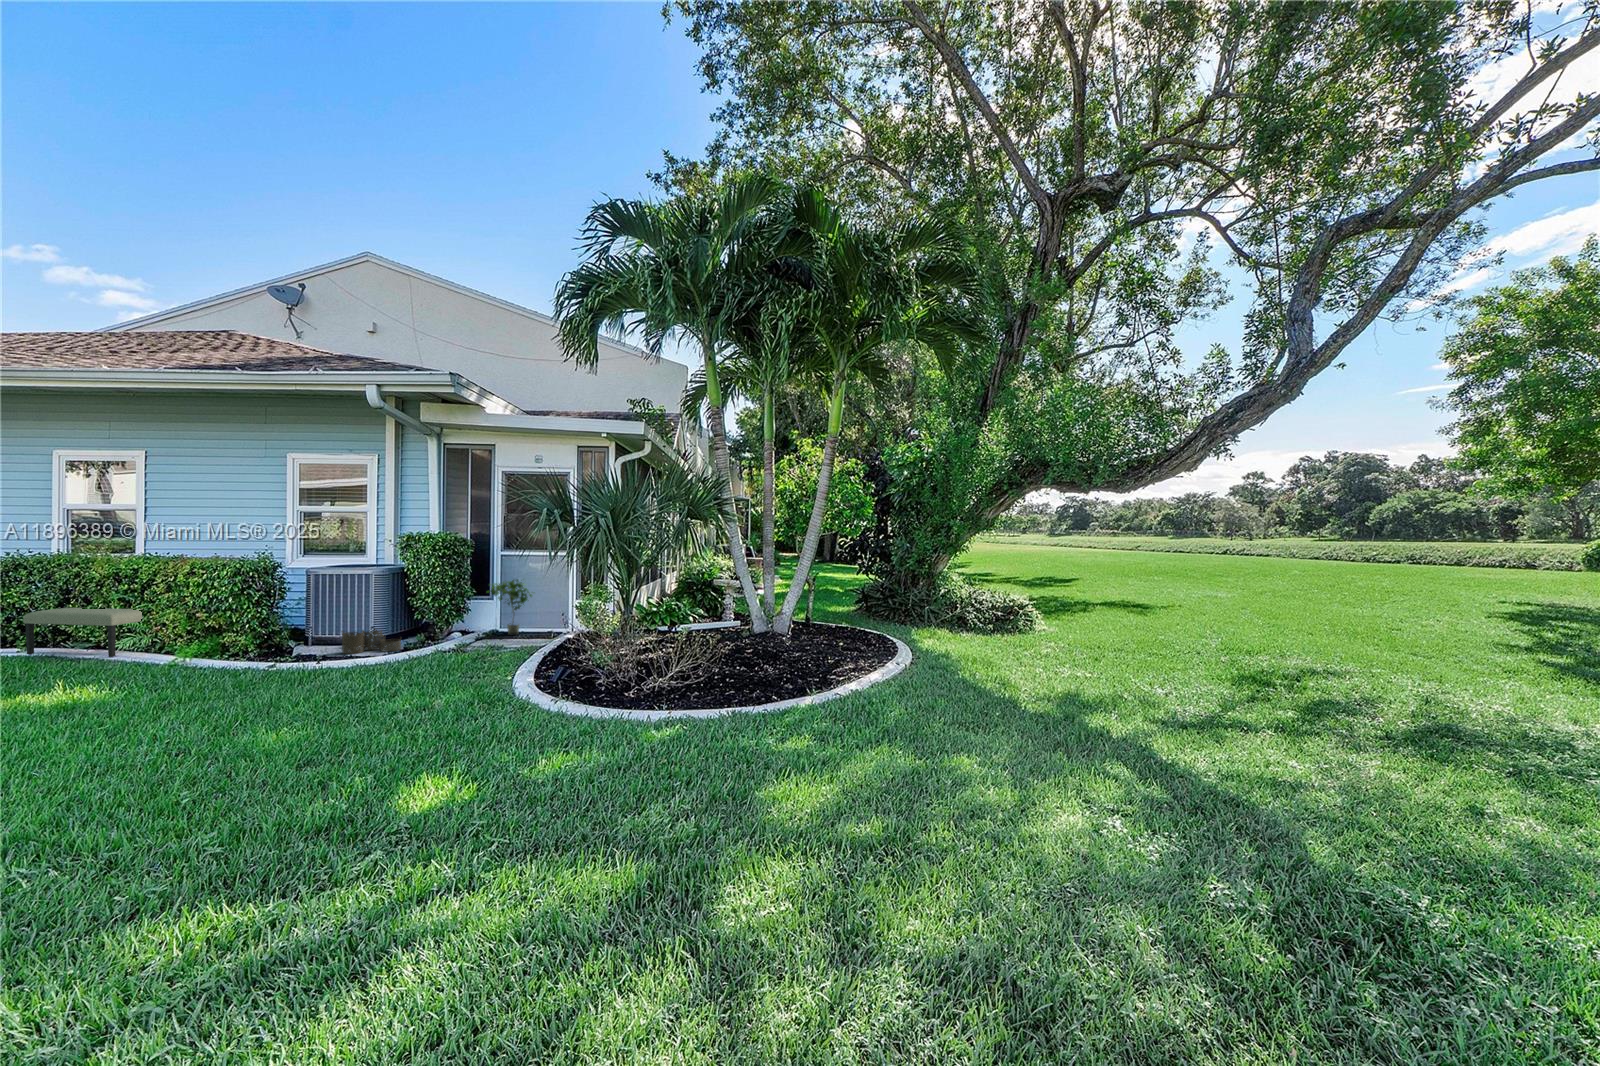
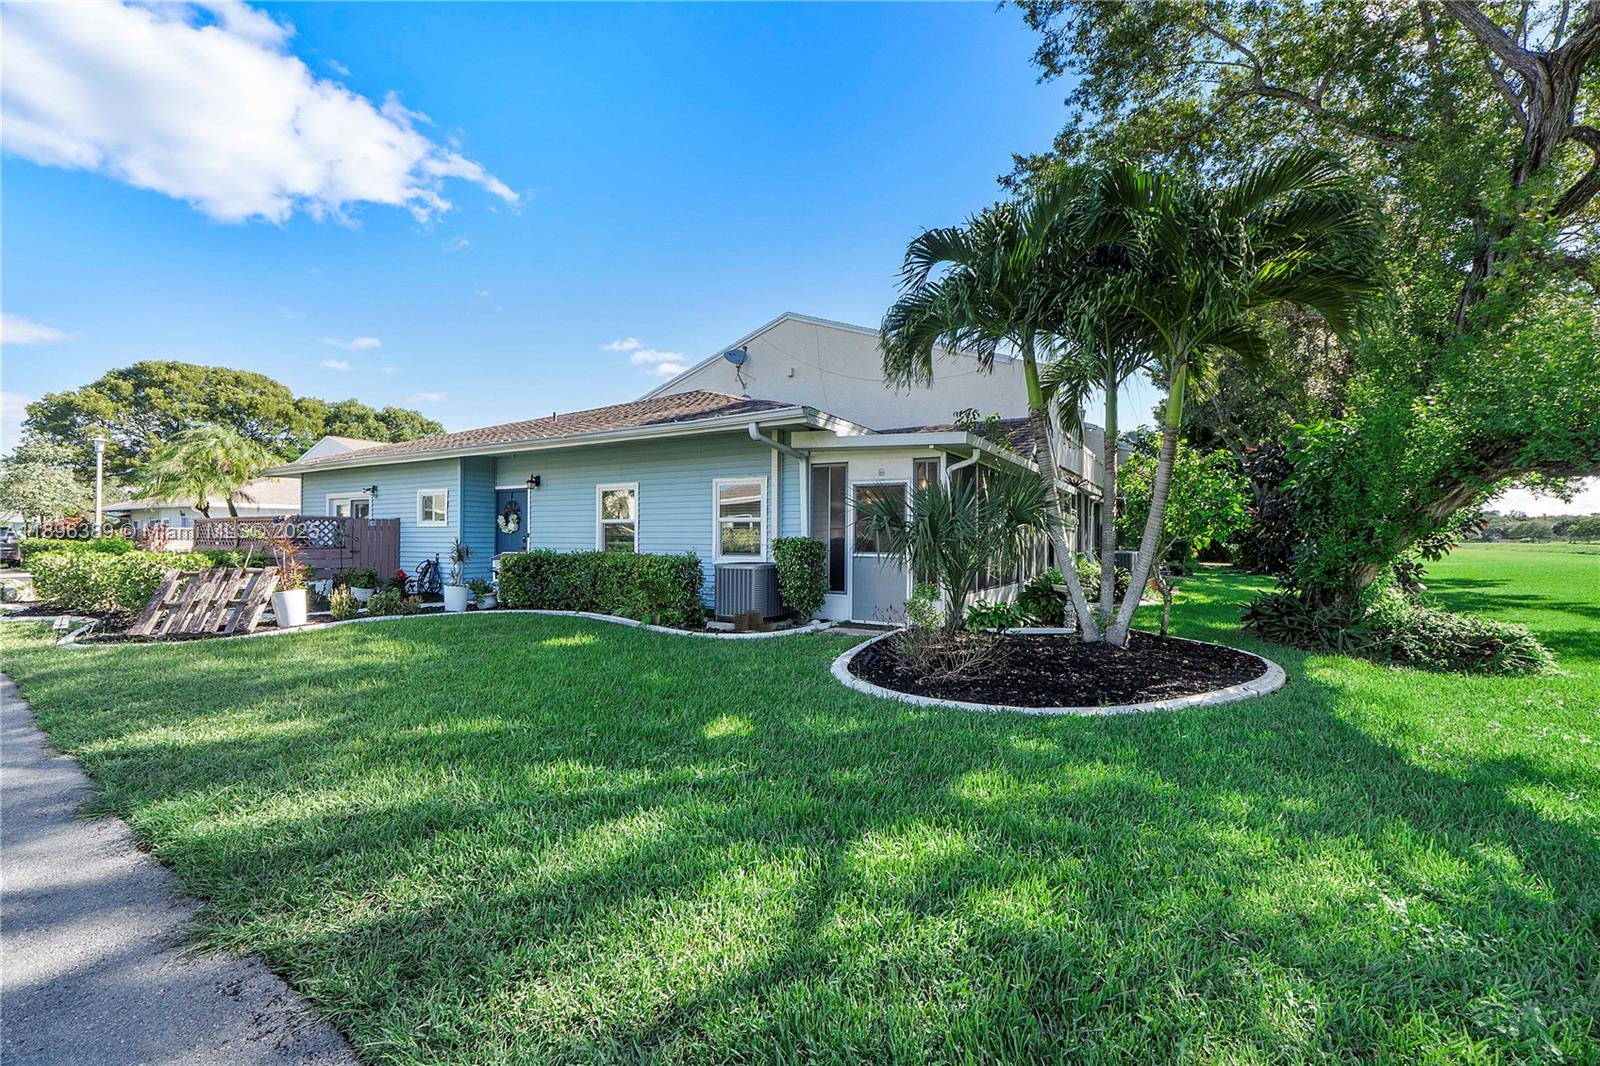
potted plant: present [488,579,532,635] -> present [635,577,675,625]
bench: present [23,608,142,657] -> none [576,587,634,620]

